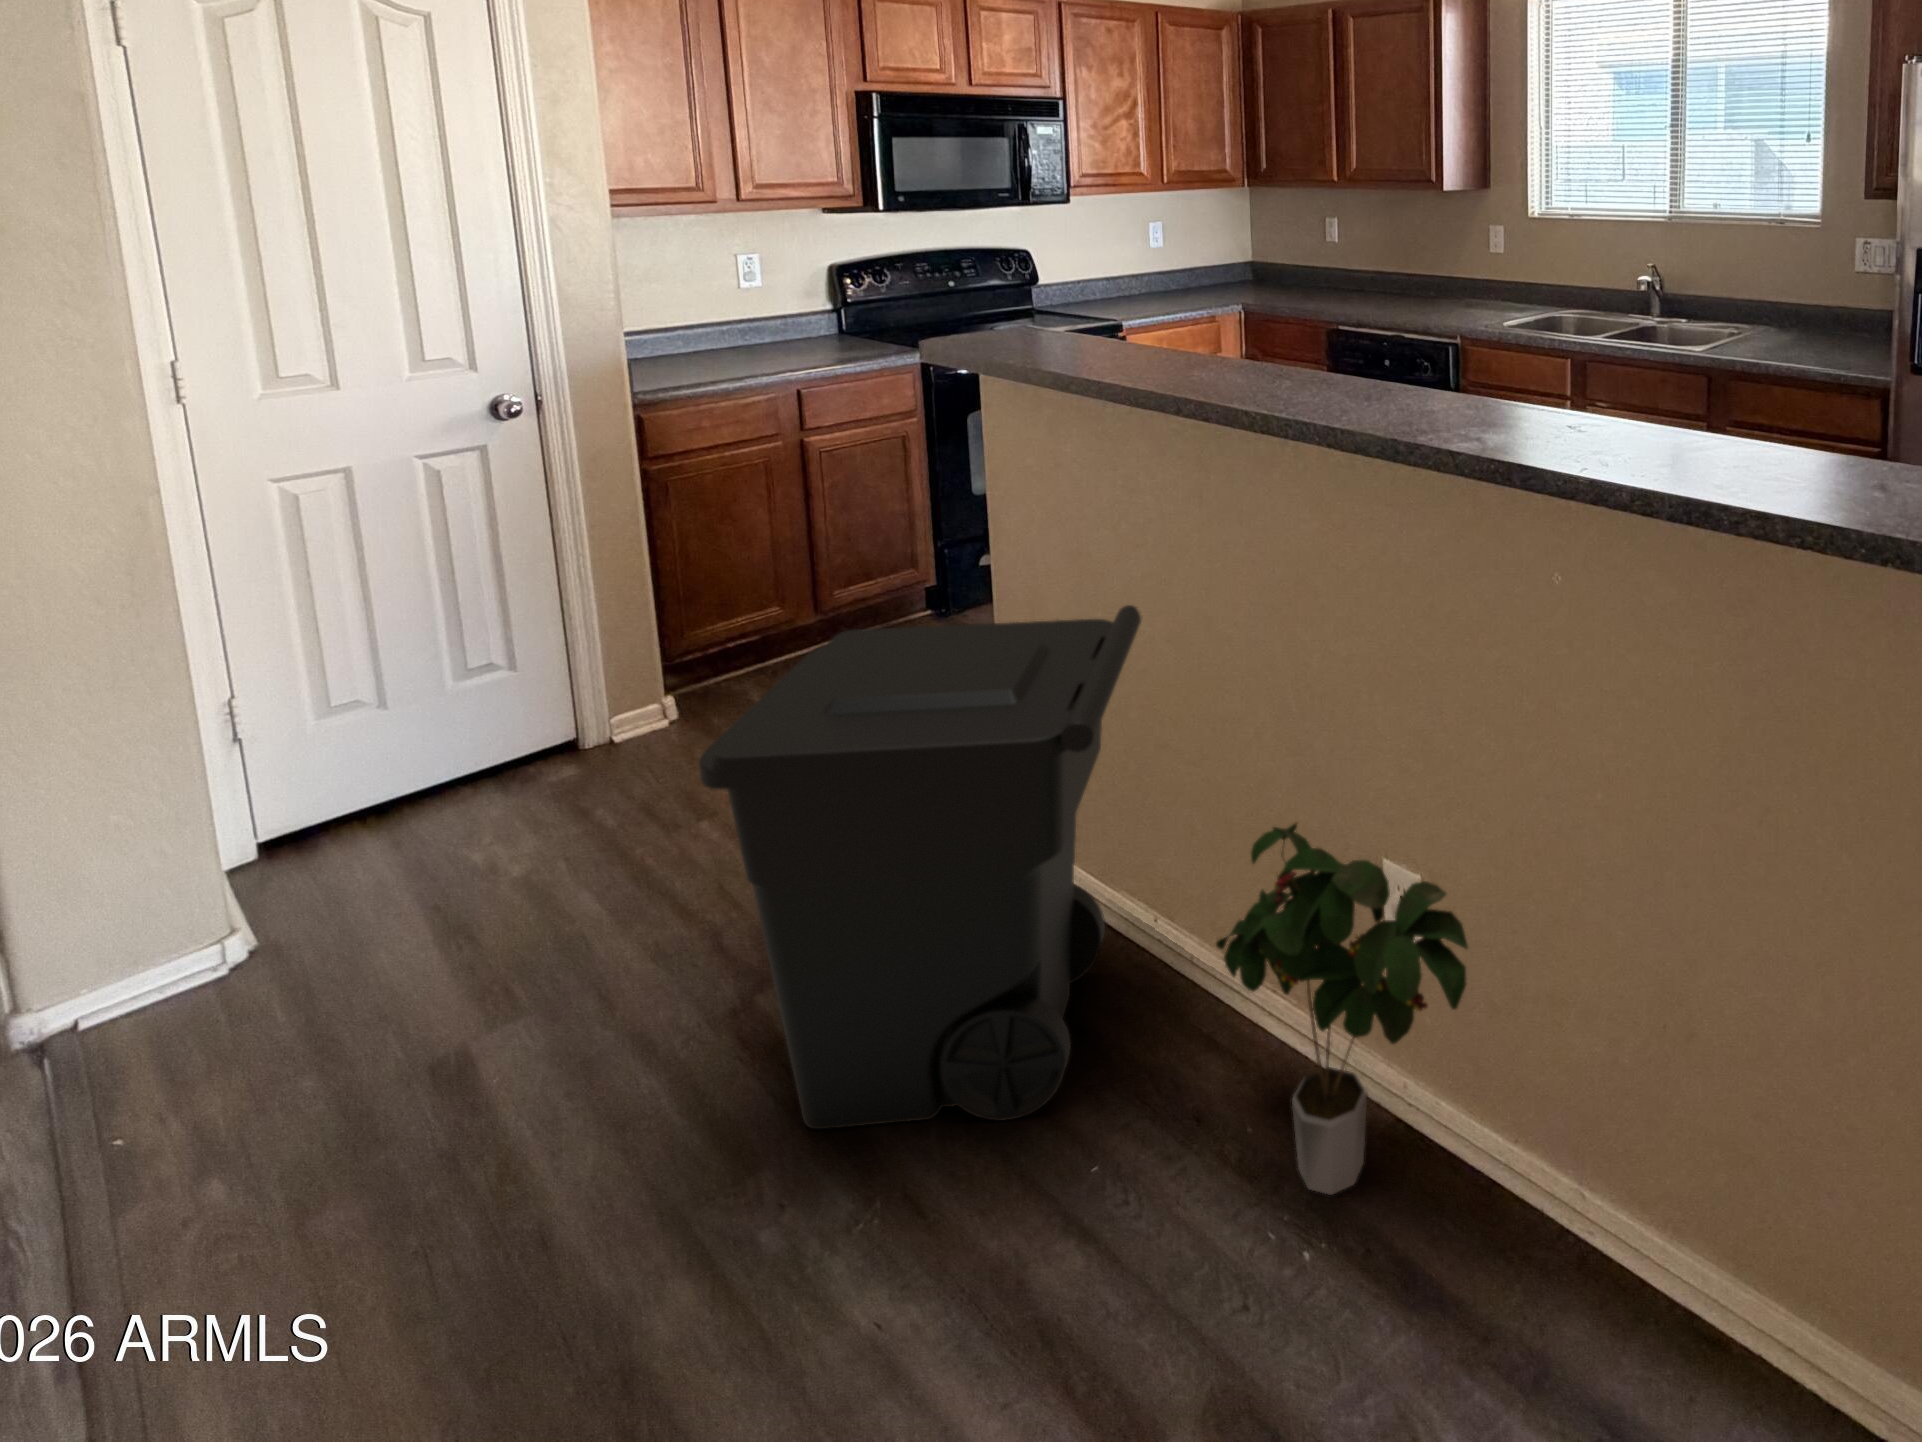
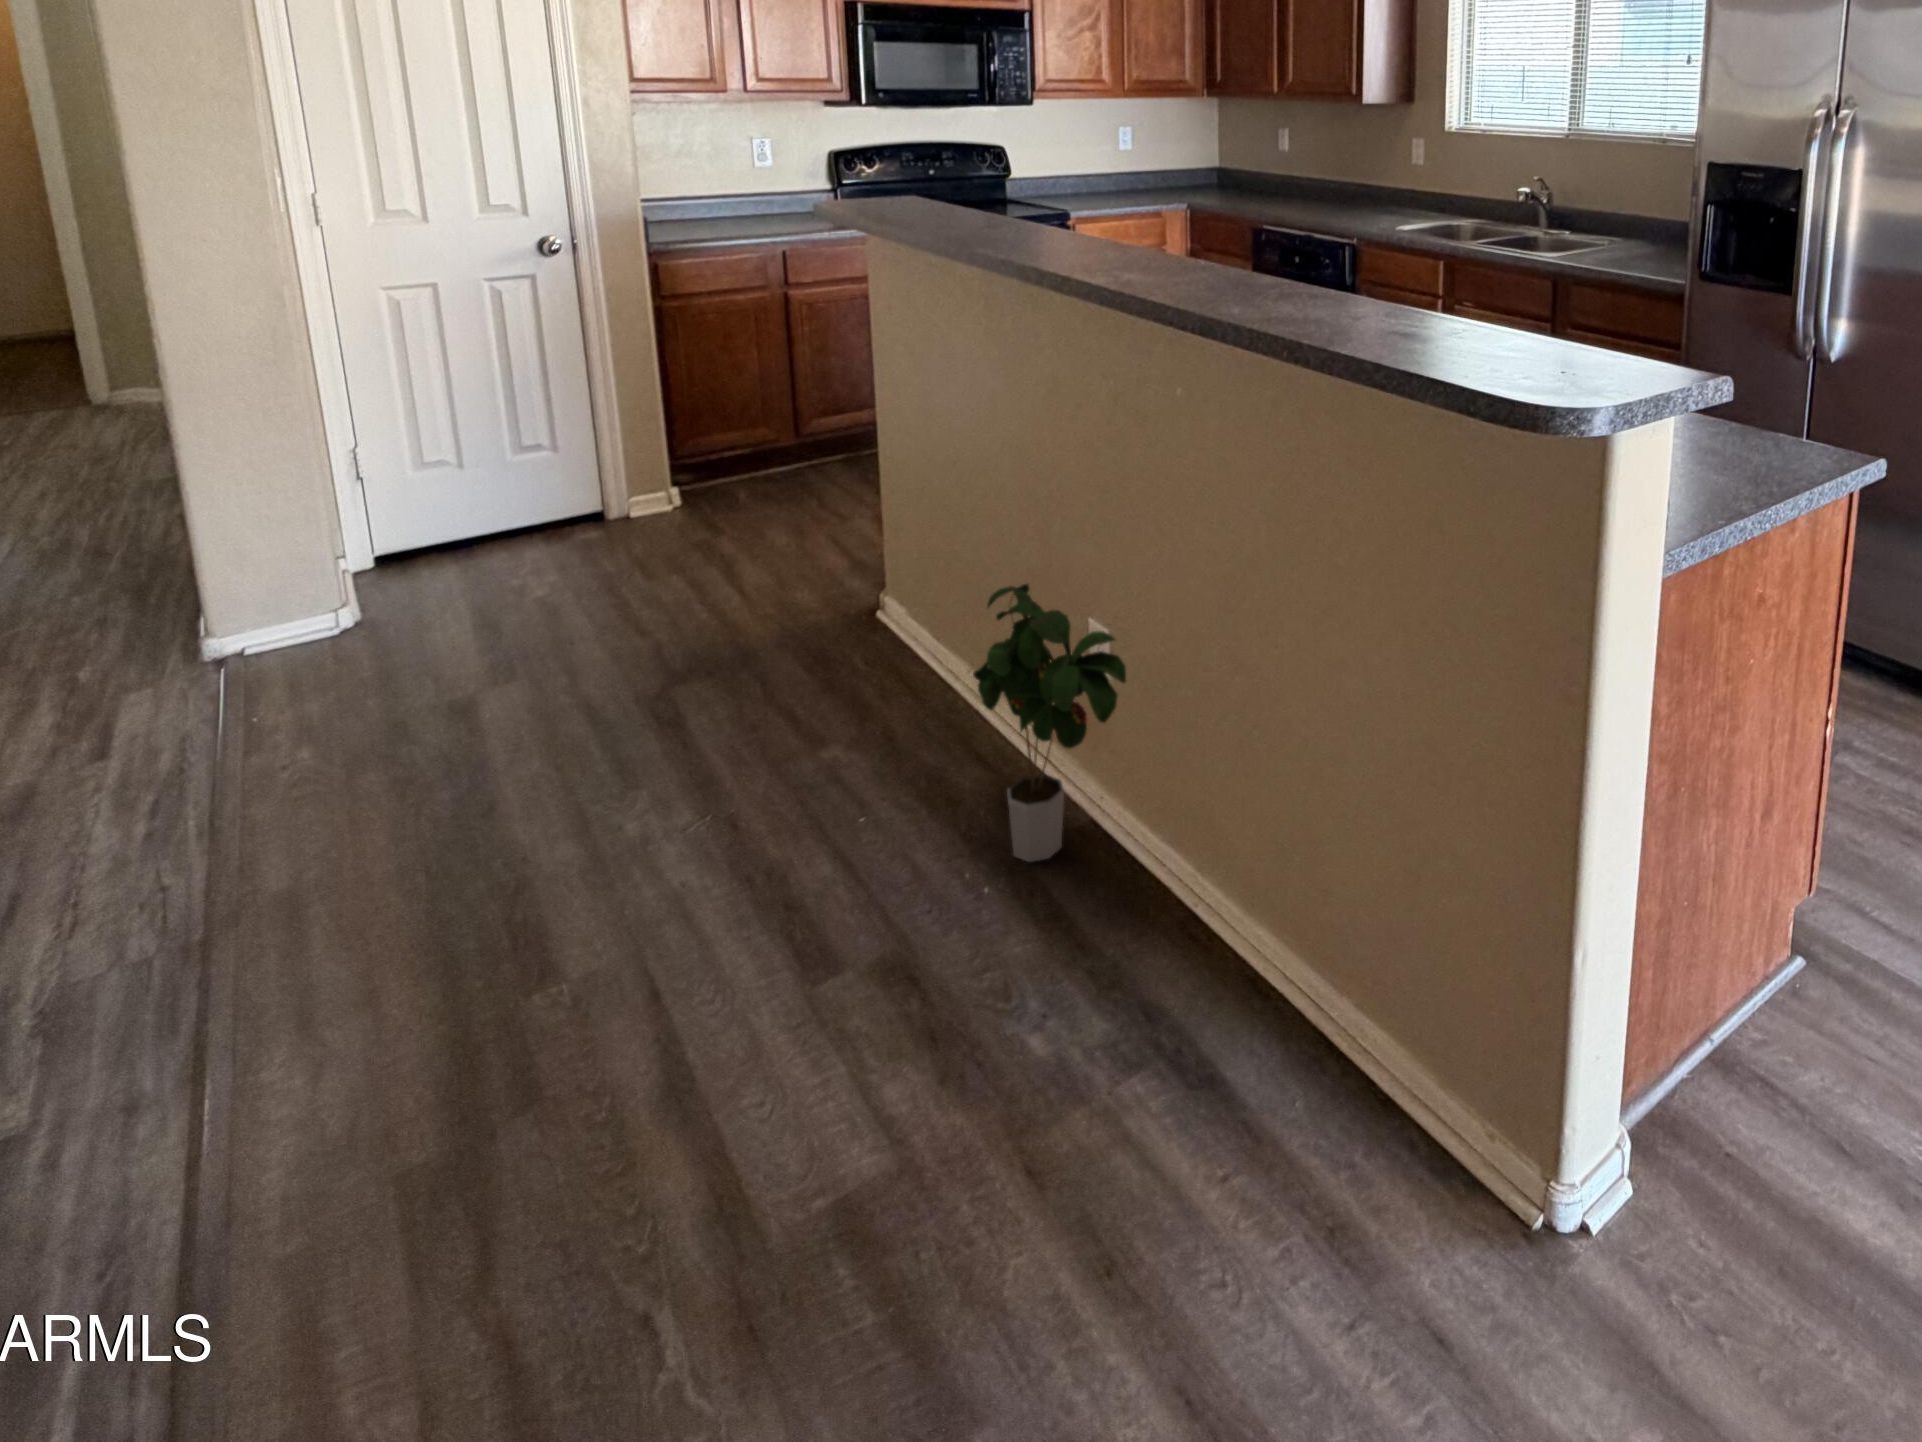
trash can: present [699,605,1141,1129] -> none [600,420,962,787]

